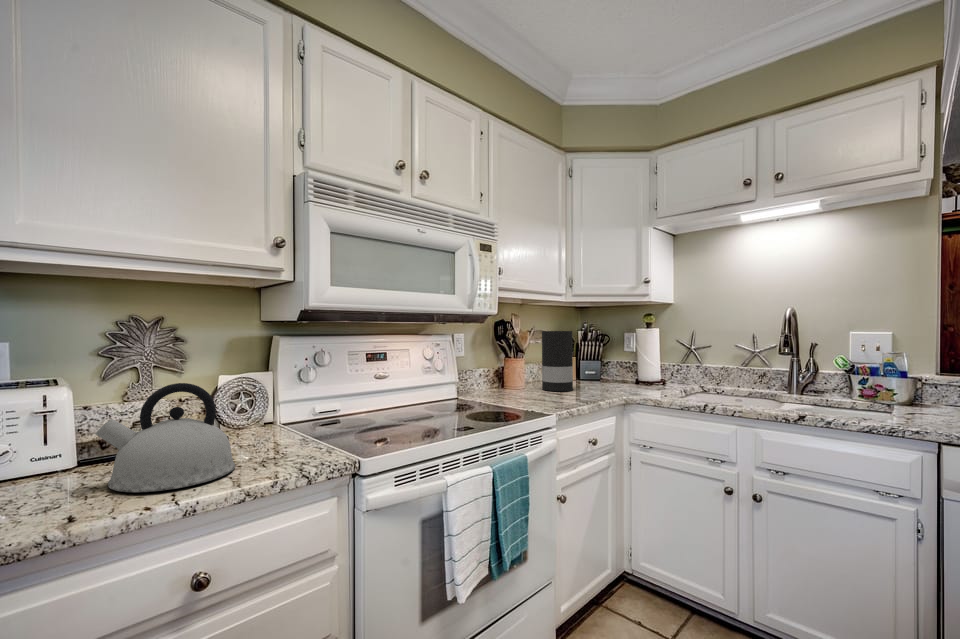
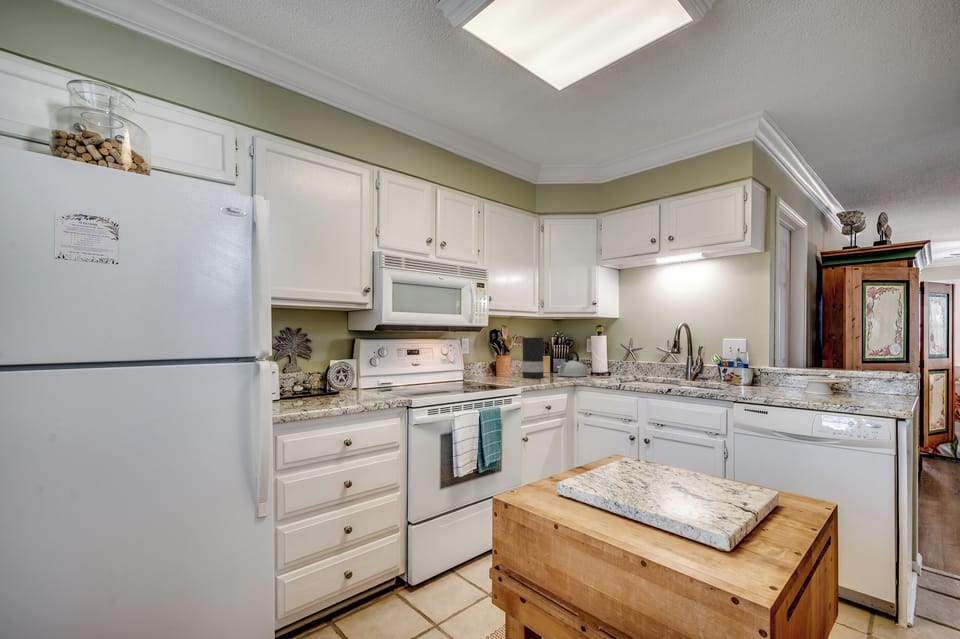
kettle: present [95,383,235,492] -> present [558,351,587,377]

